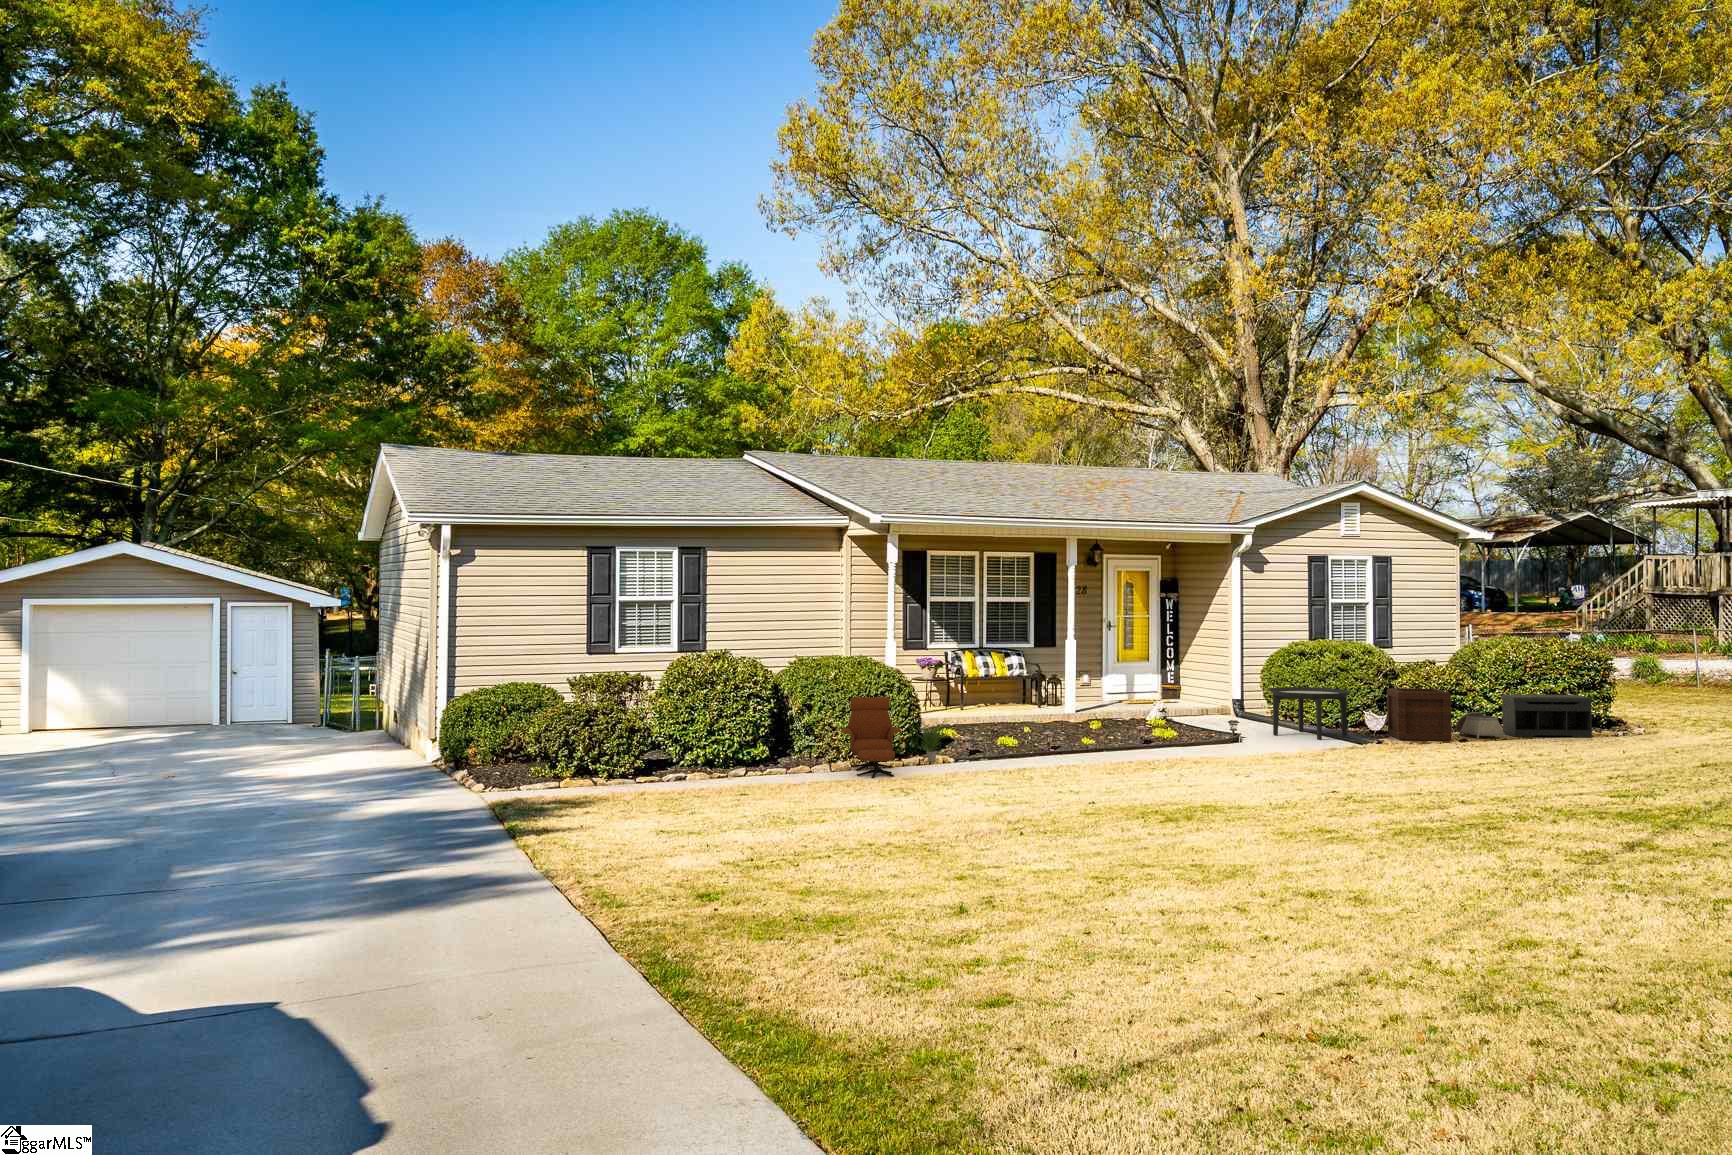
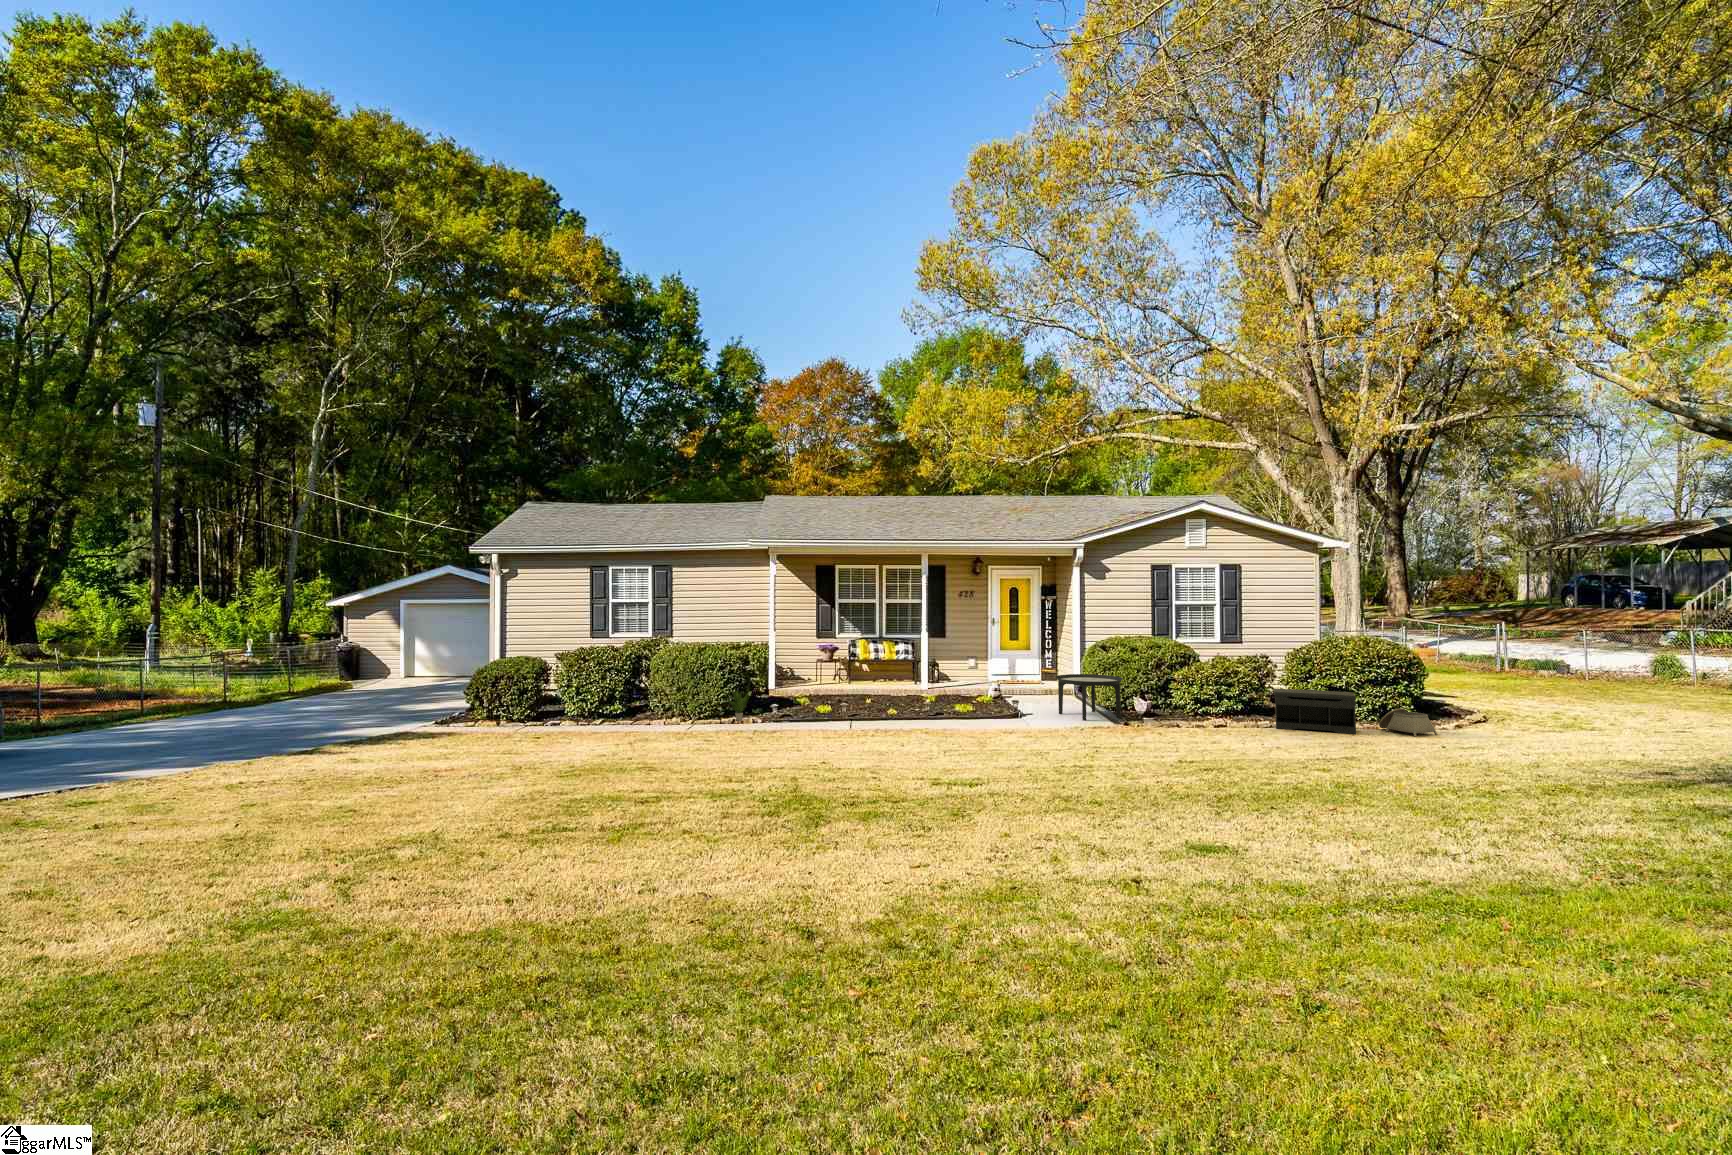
wooden crate: present [1387,688,1452,741] -> none [1150,679,1204,729]
lounge chair: present [841,697,901,778] -> none [652,672,705,731]
basket: present [1456,712,1506,739] -> present [1379,709,1437,737]

